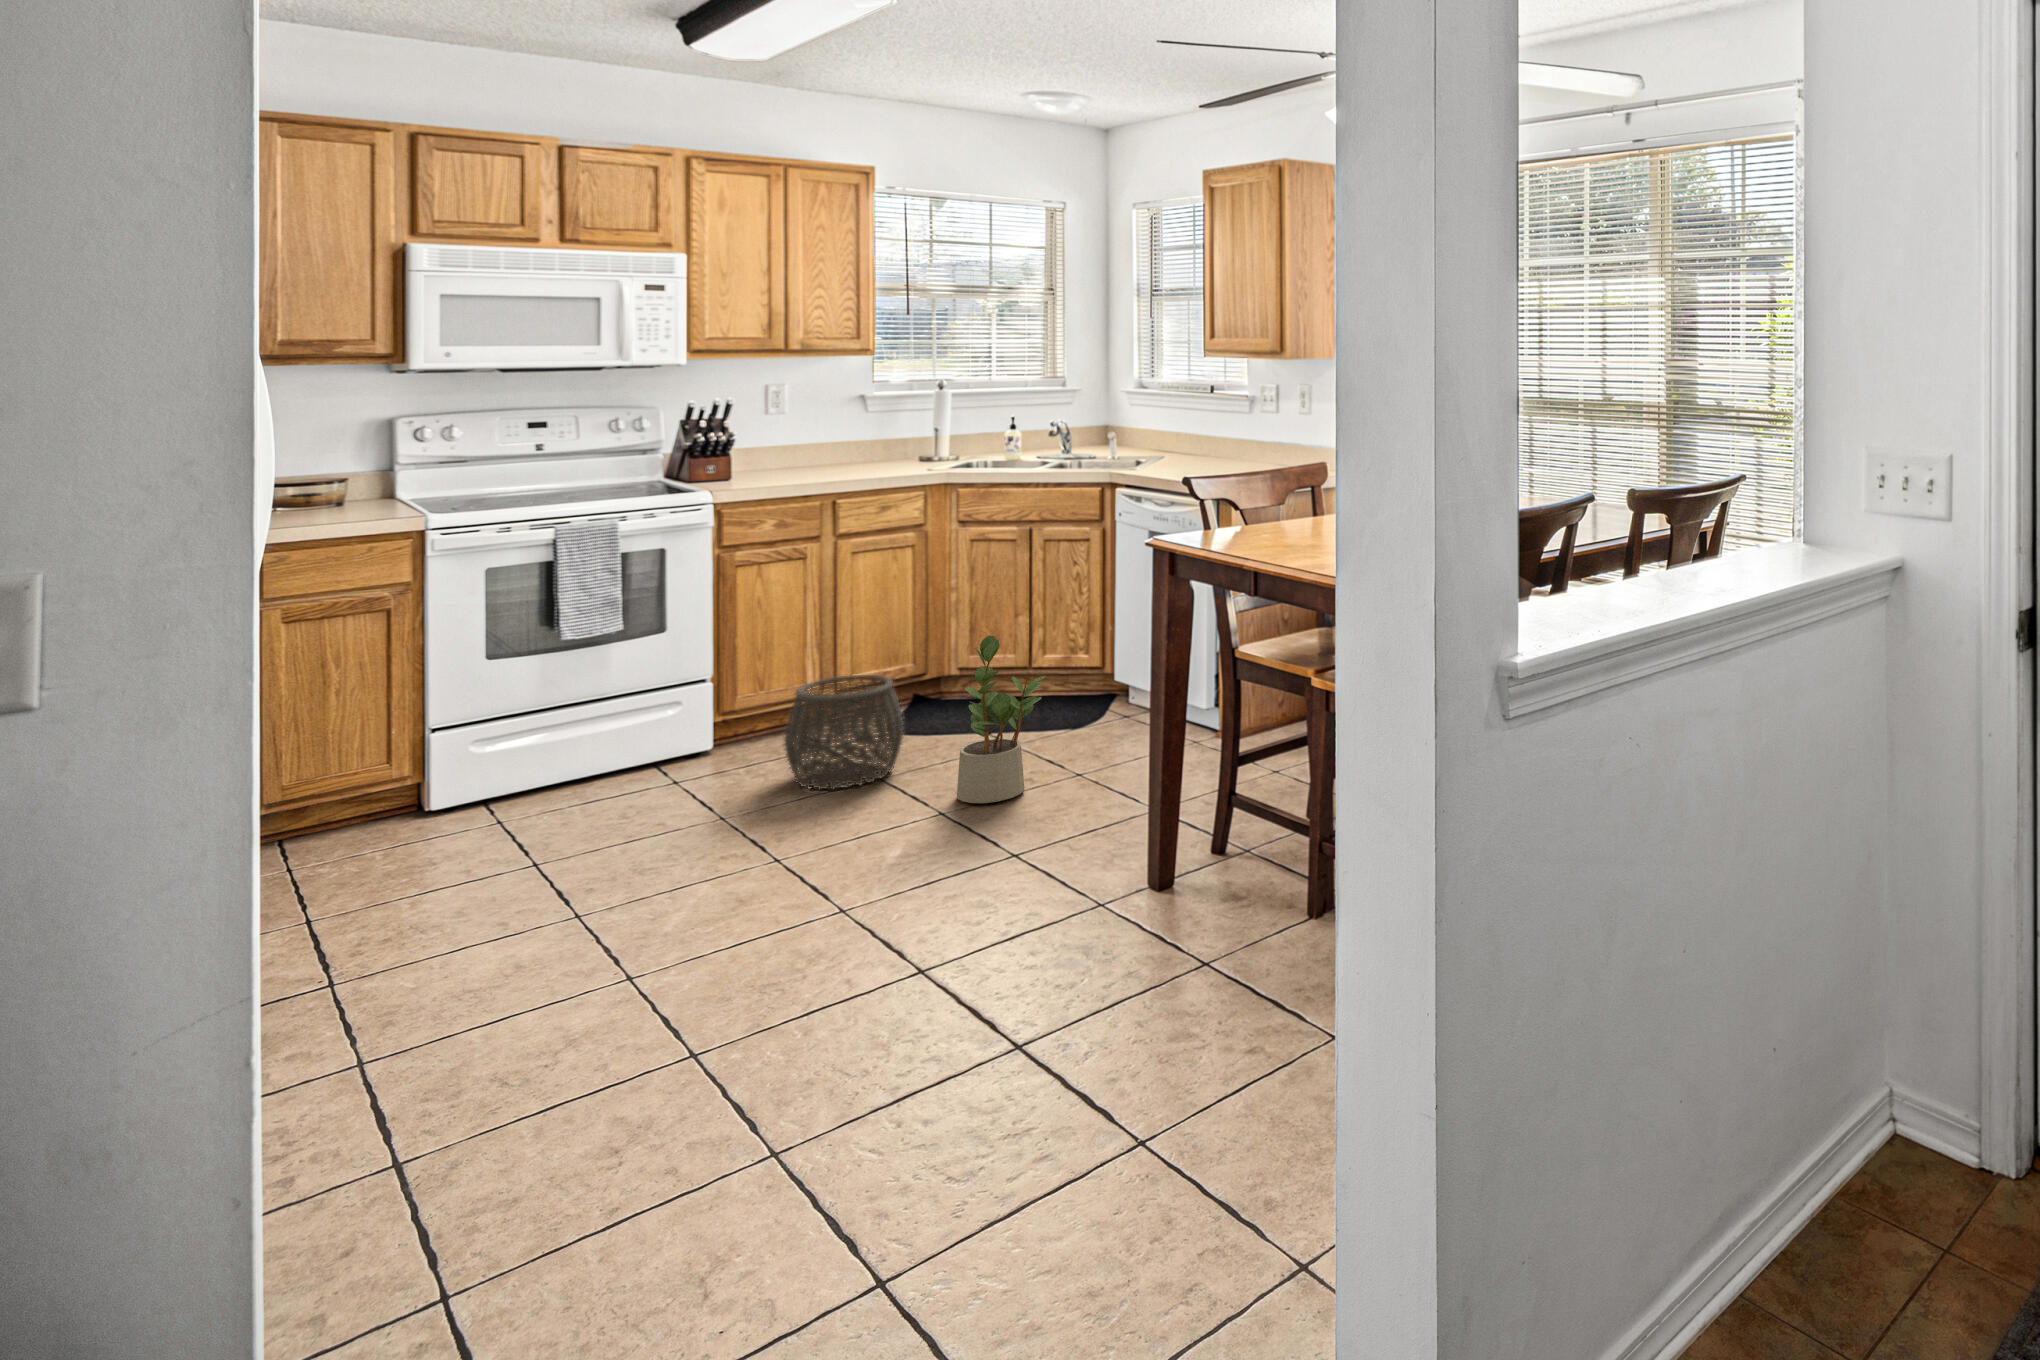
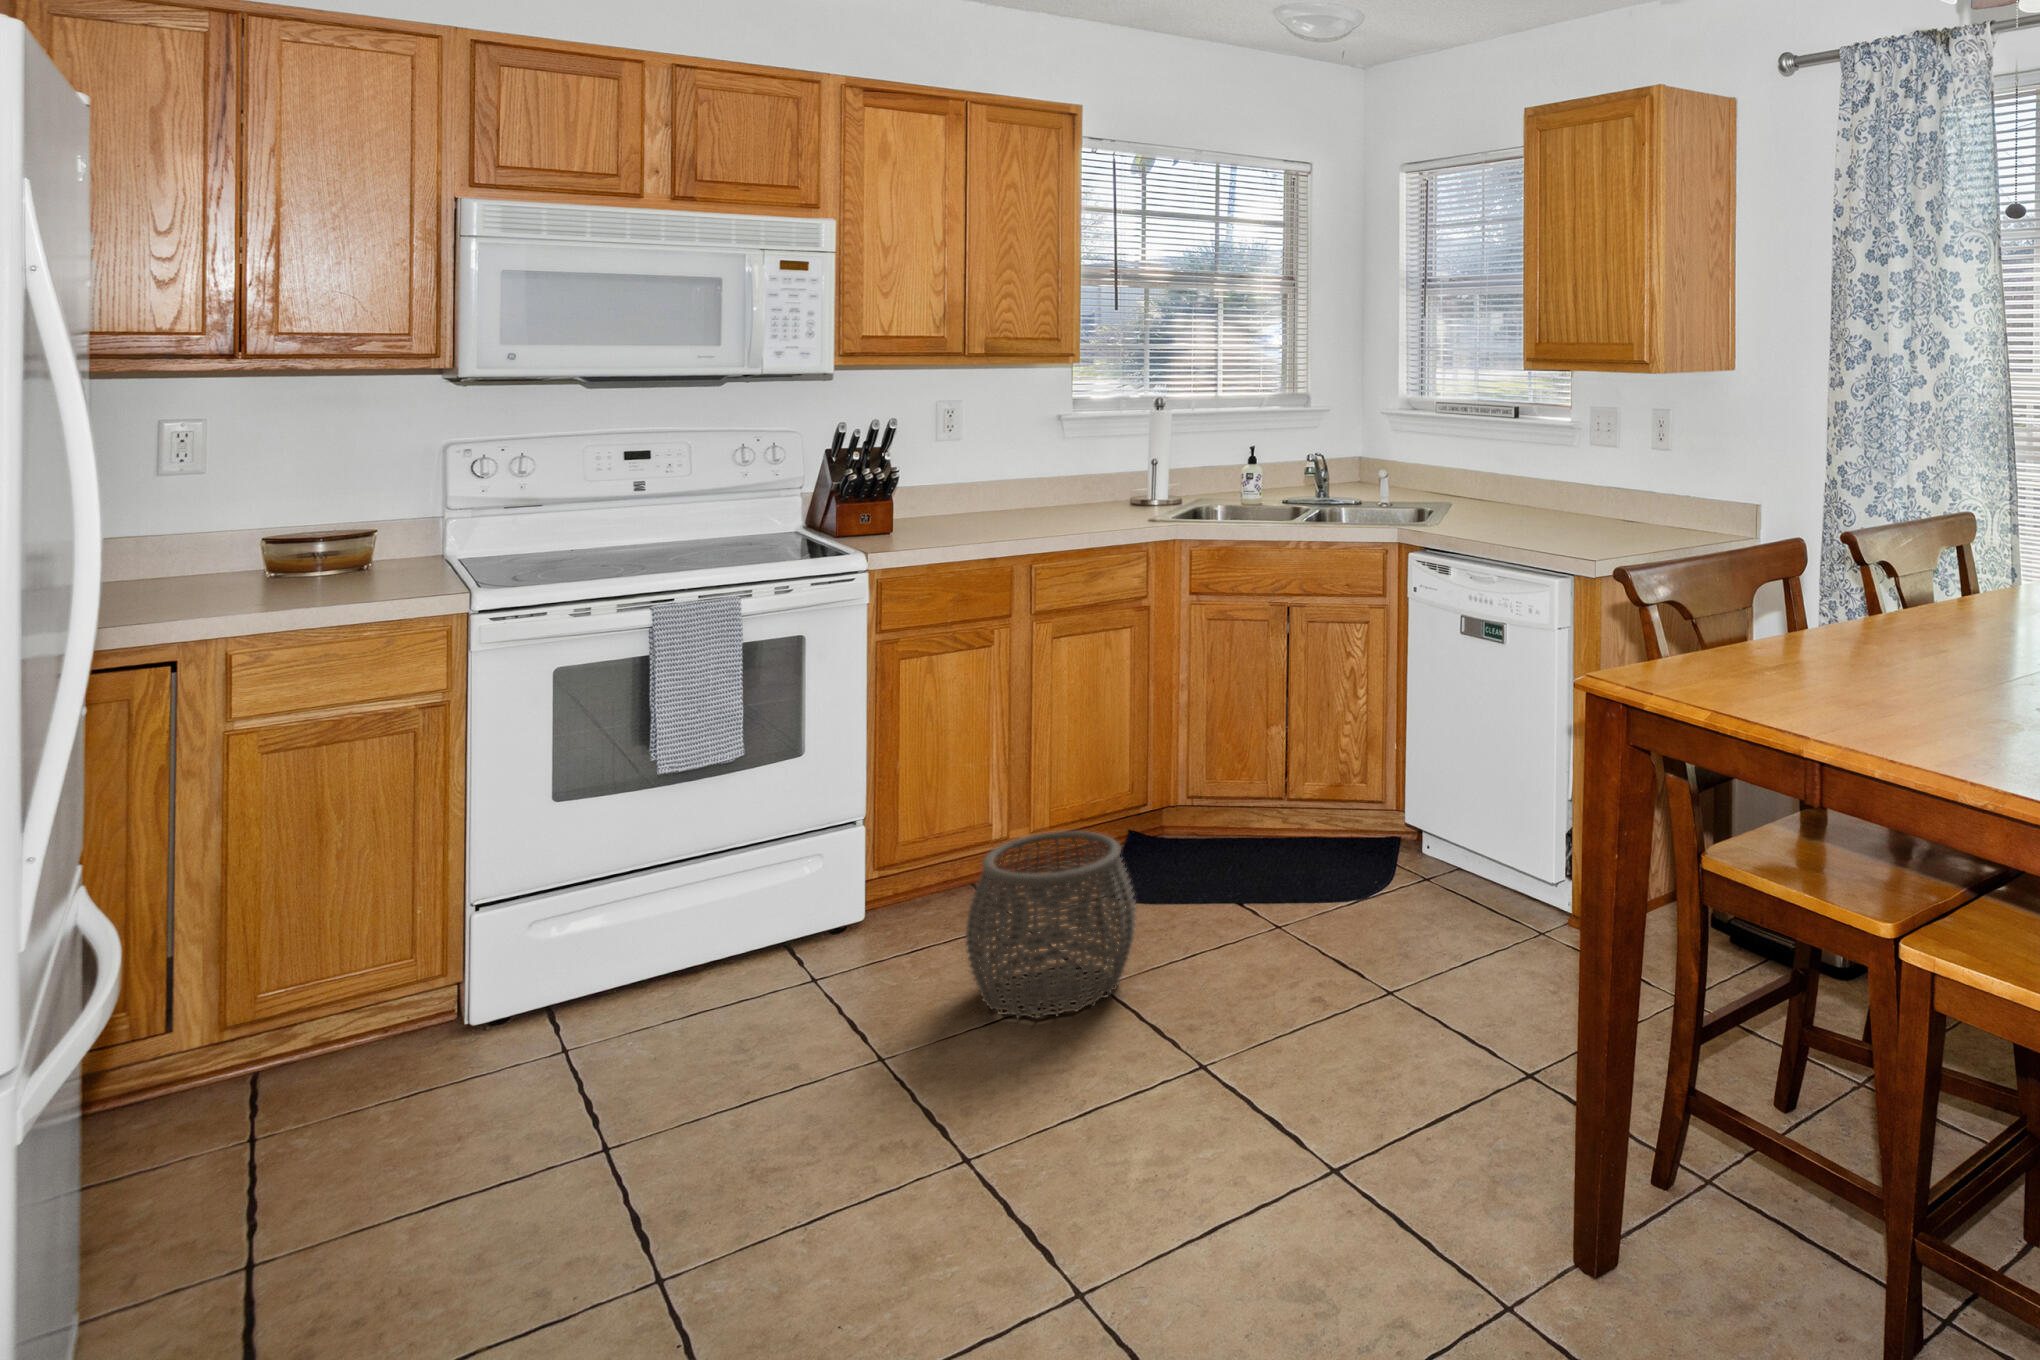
potted plant: present [957,635,1045,803] -> none [1222,794,1354,1065]

